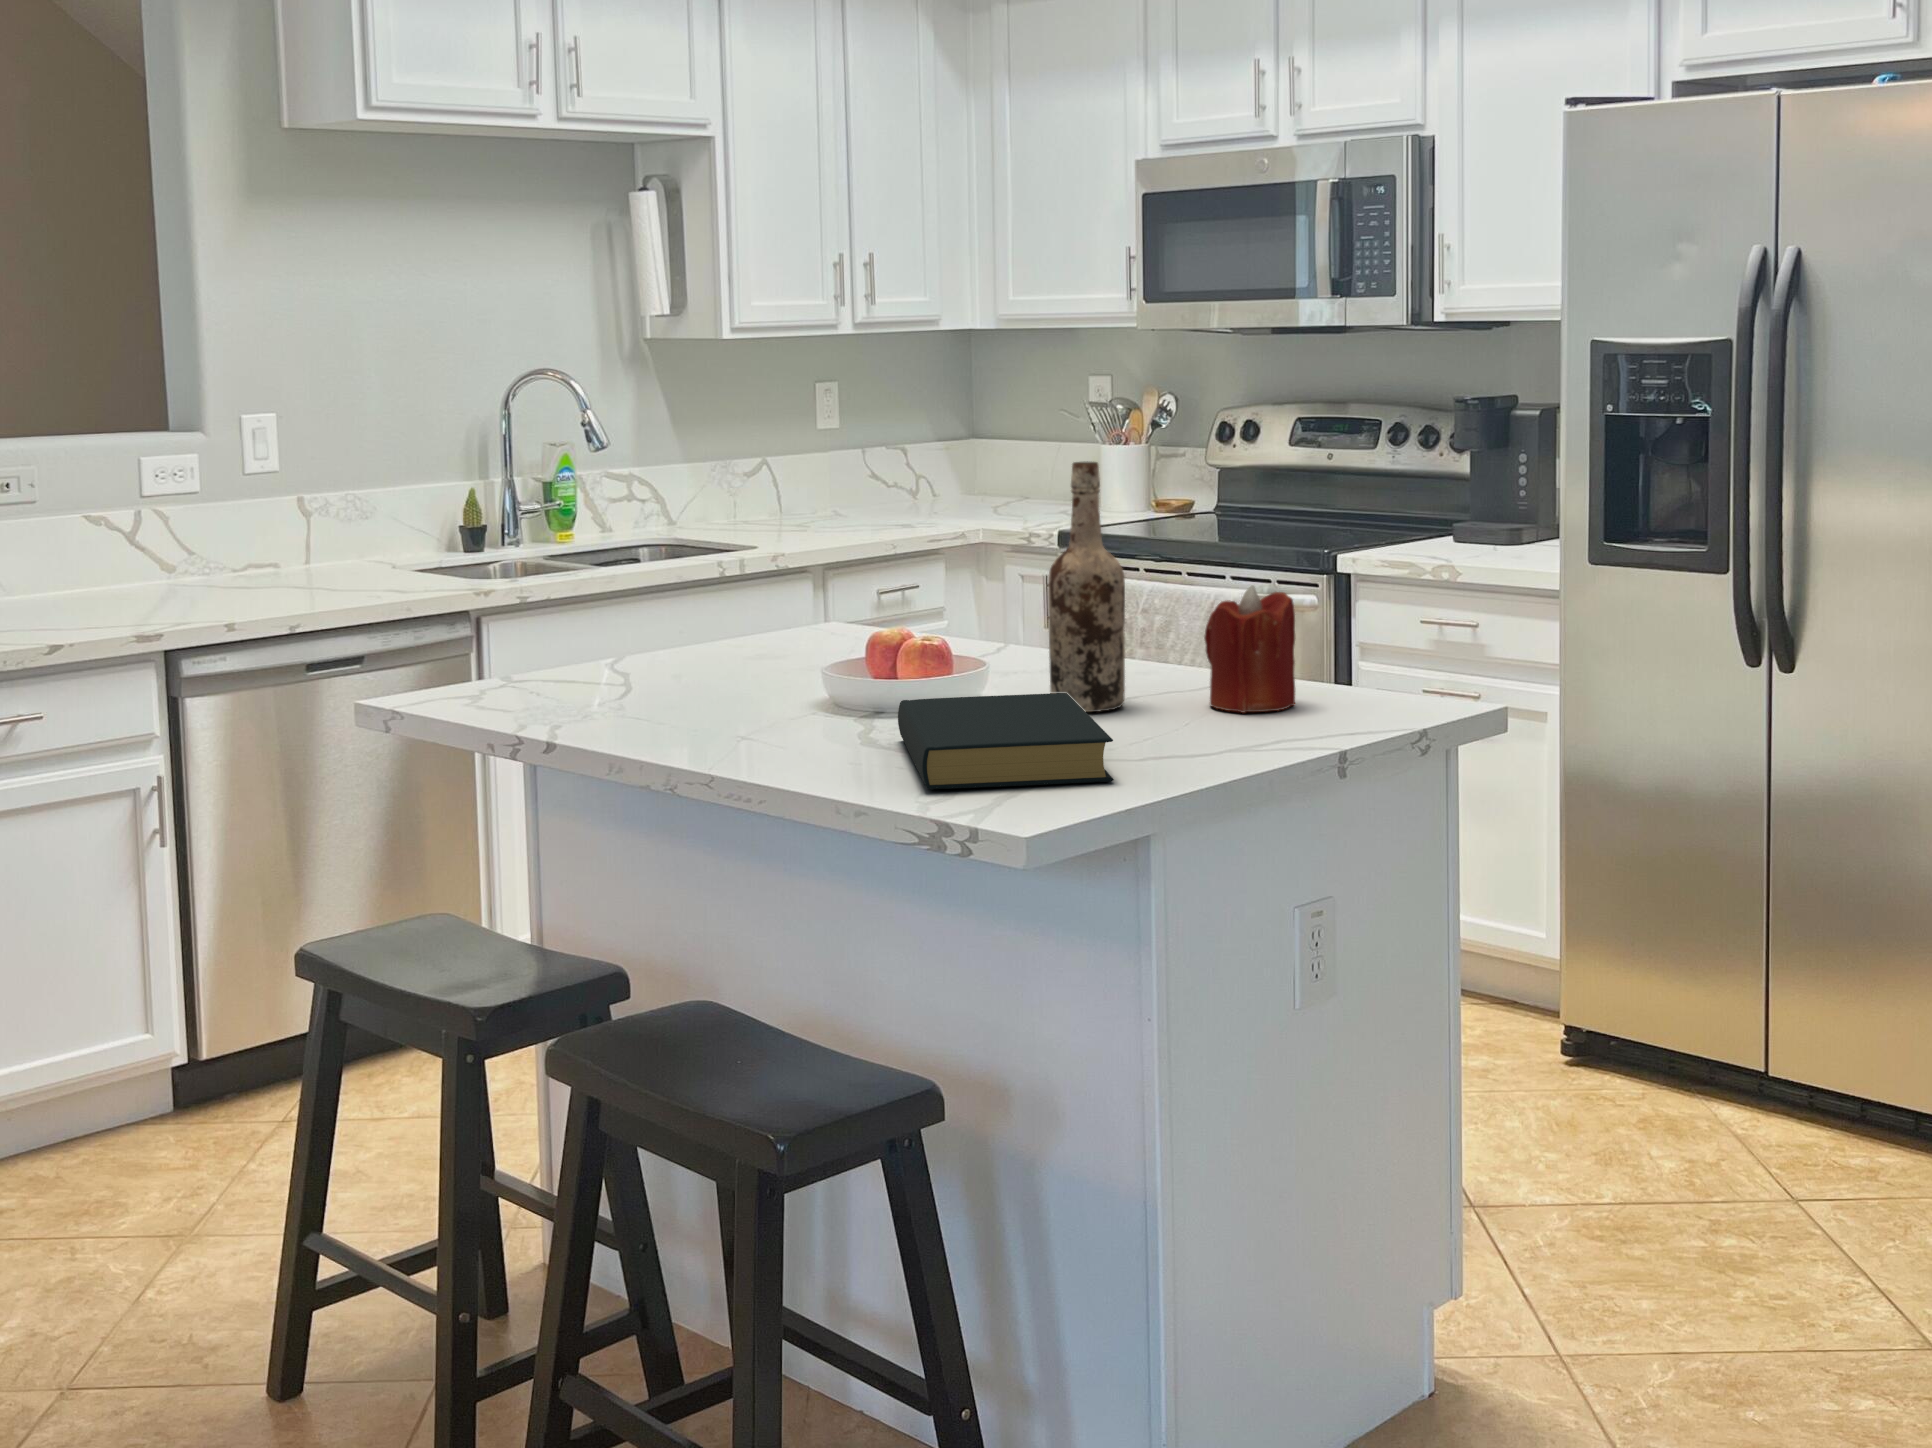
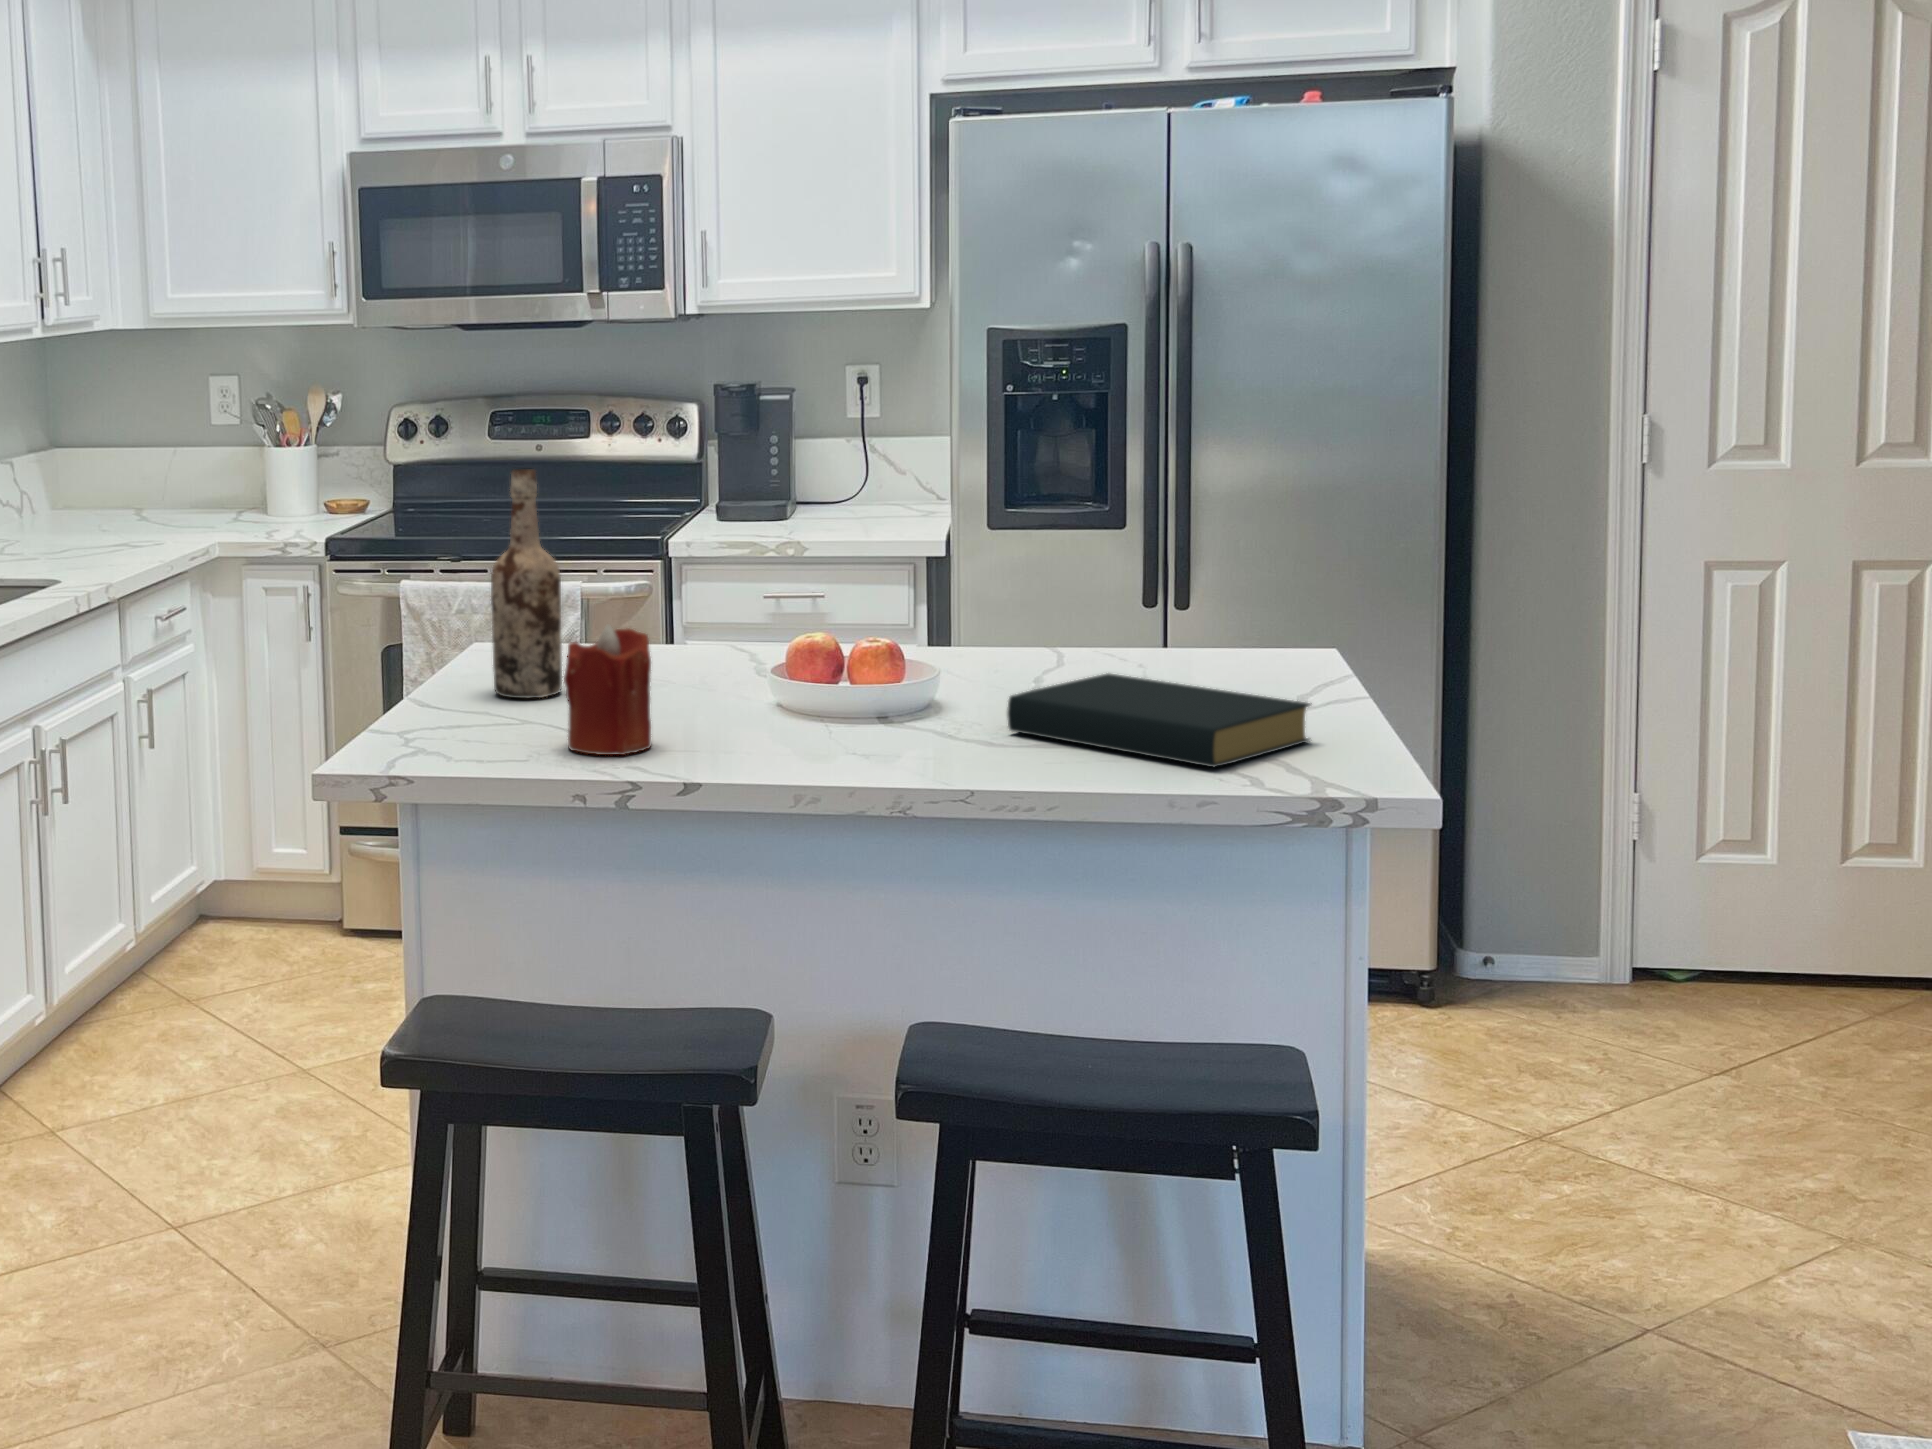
wine bottle: present [1048,462,1125,712] -> present [491,469,562,698]
candle: present [1204,585,1295,713] -> present [564,625,651,755]

